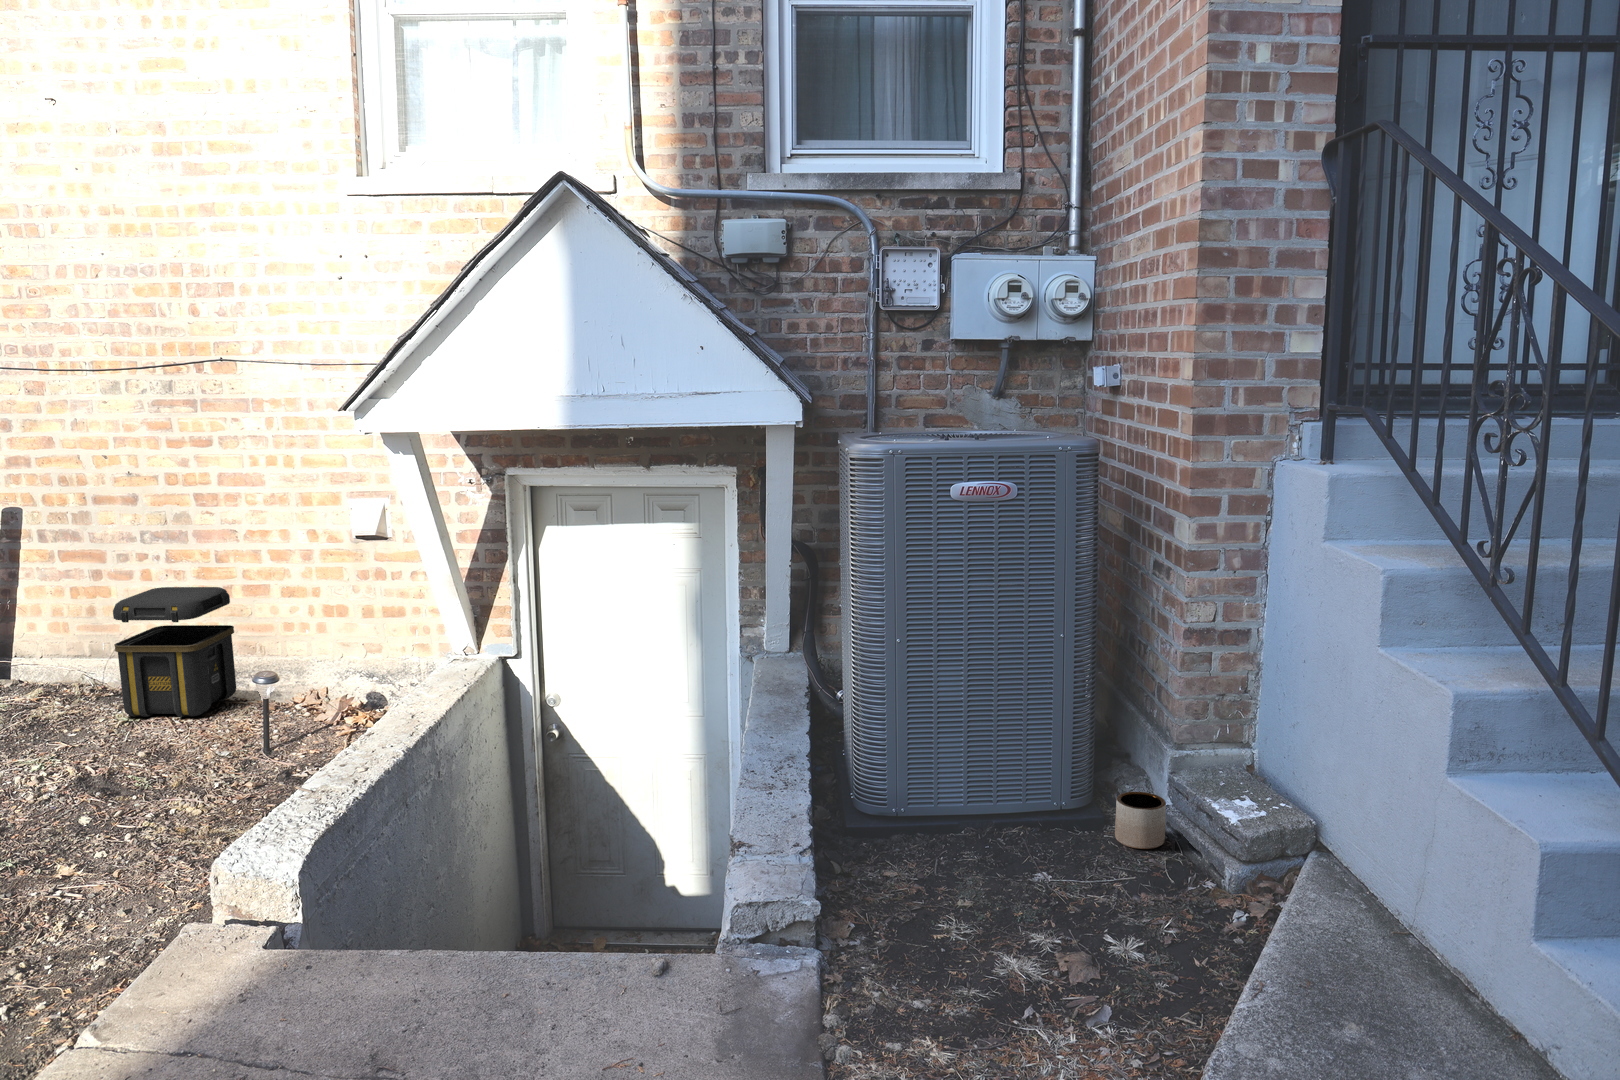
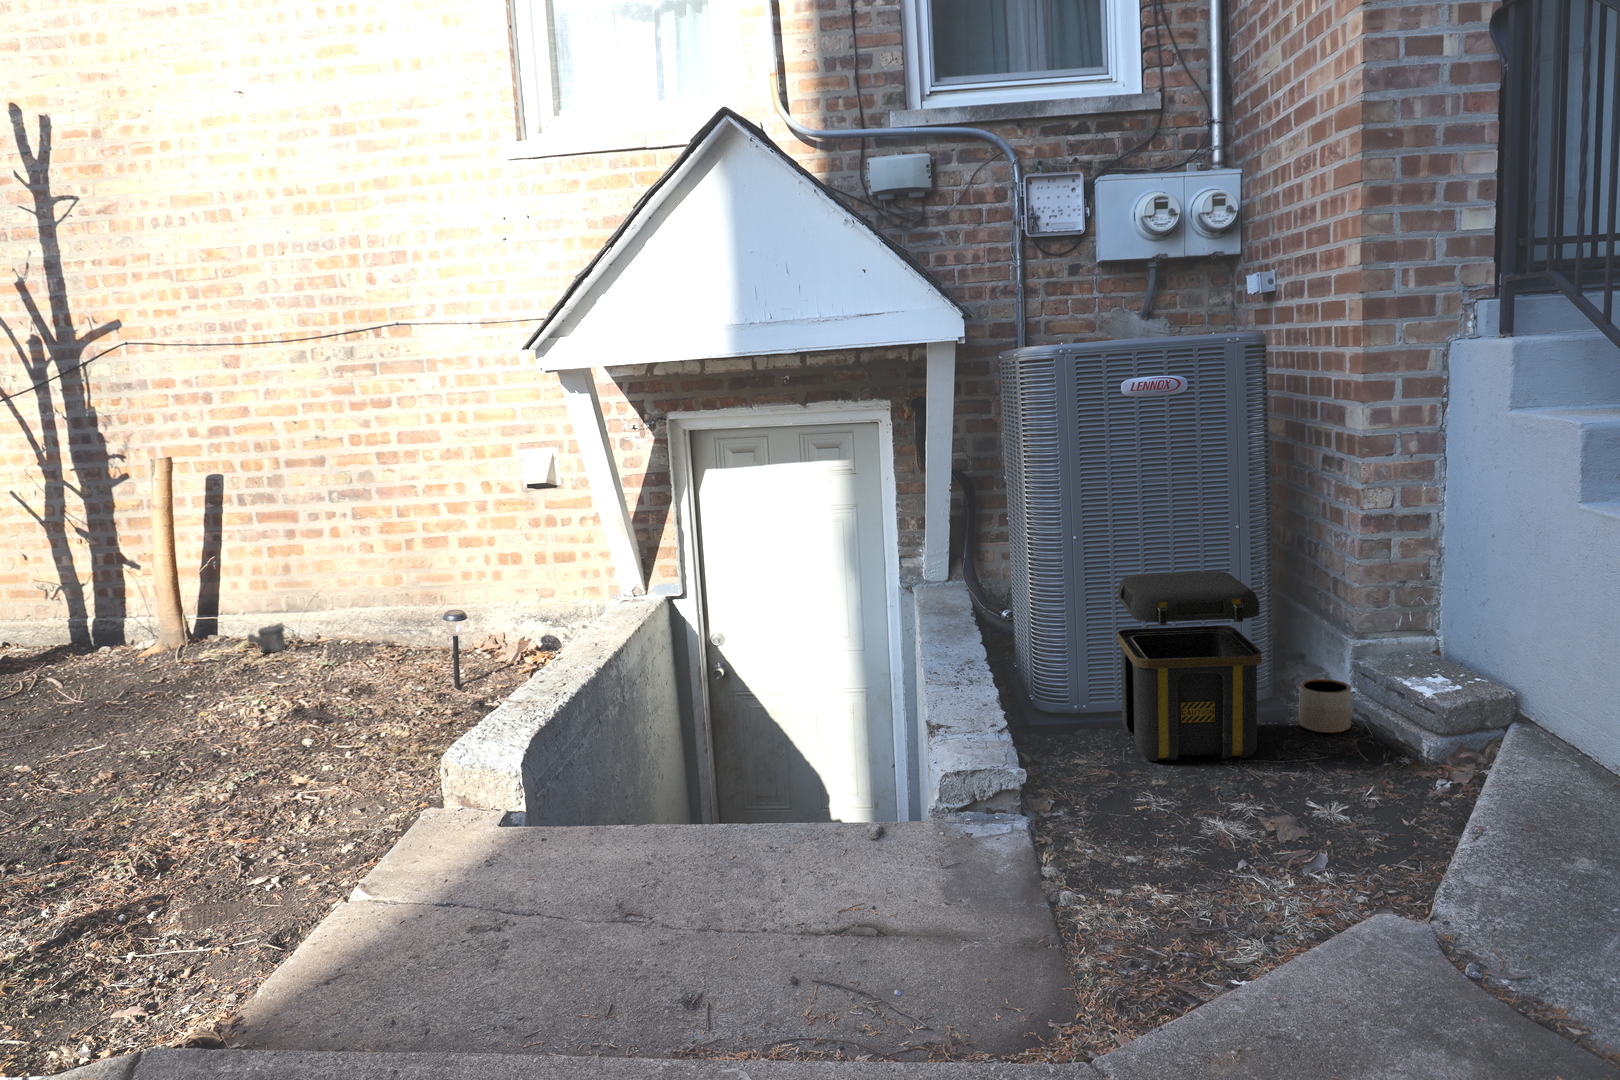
toolbox: present [113,587,236,717] -> present [1117,571,1262,761]
watering can: none [40,670,86,703] -> present [248,623,286,653]

